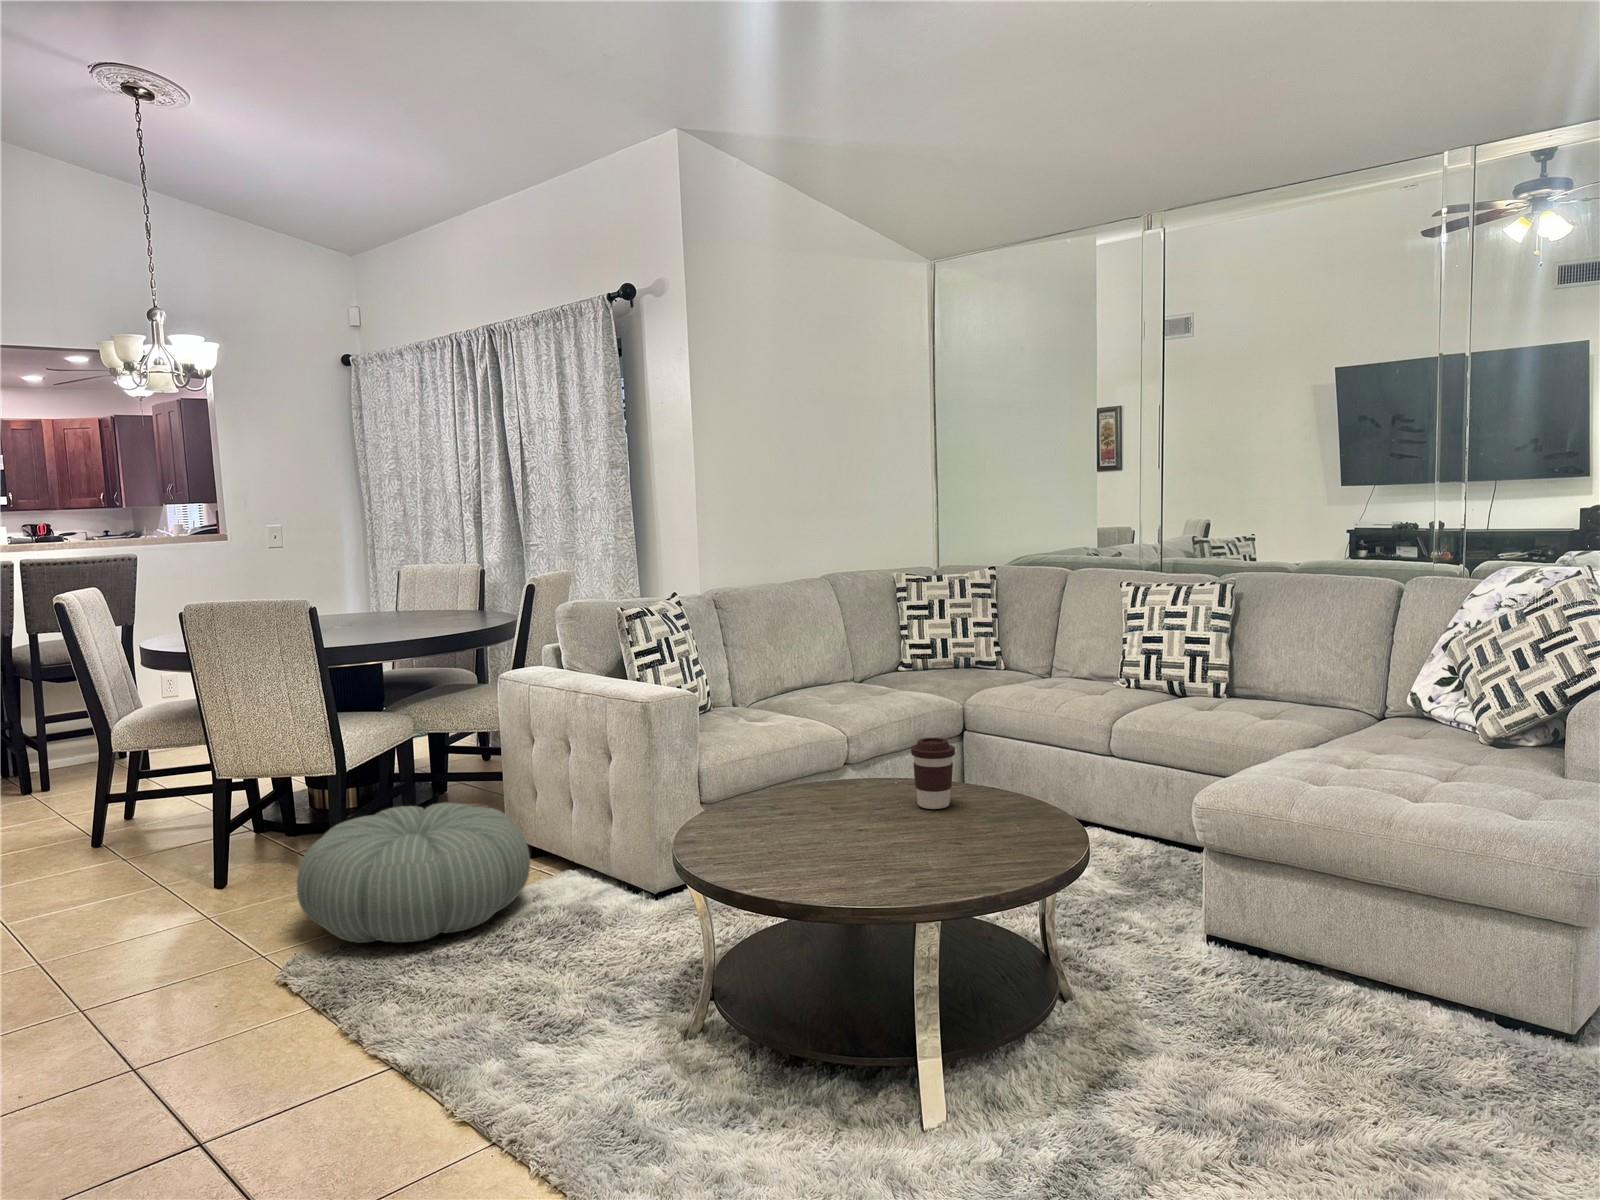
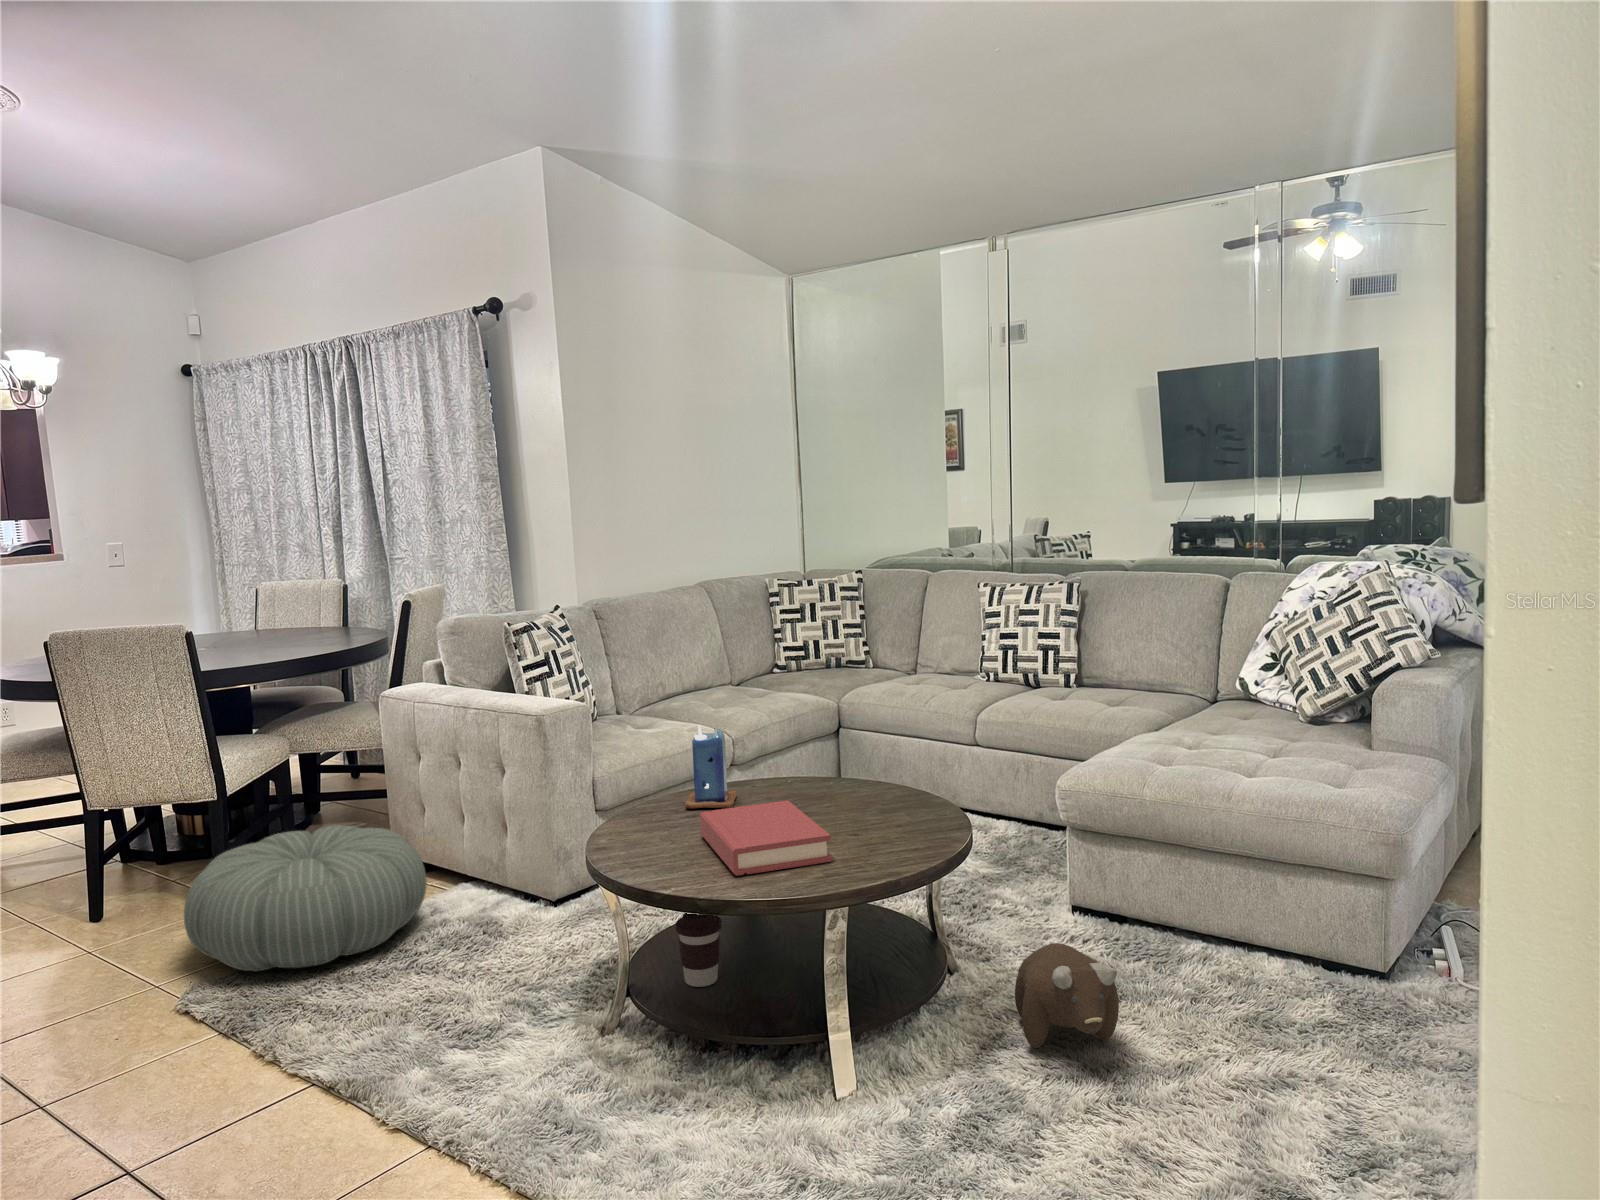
candle: none [782,717,838,806] -> present [685,725,737,808]
coffee cup: present [911,738,955,809] -> present [676,909,721,987]
hardback book: none [793,801,928,880] -> present [700,801,831,876]
plush toy: none [1132,977,1252,1094] -> present [1015,943,1119,1048]

